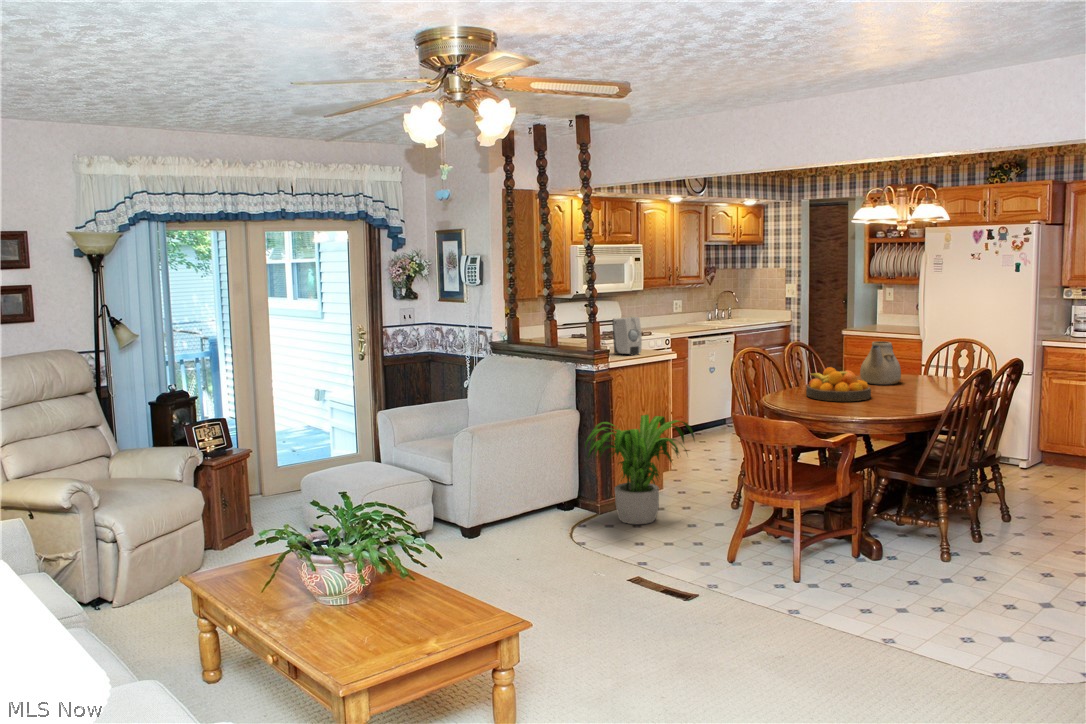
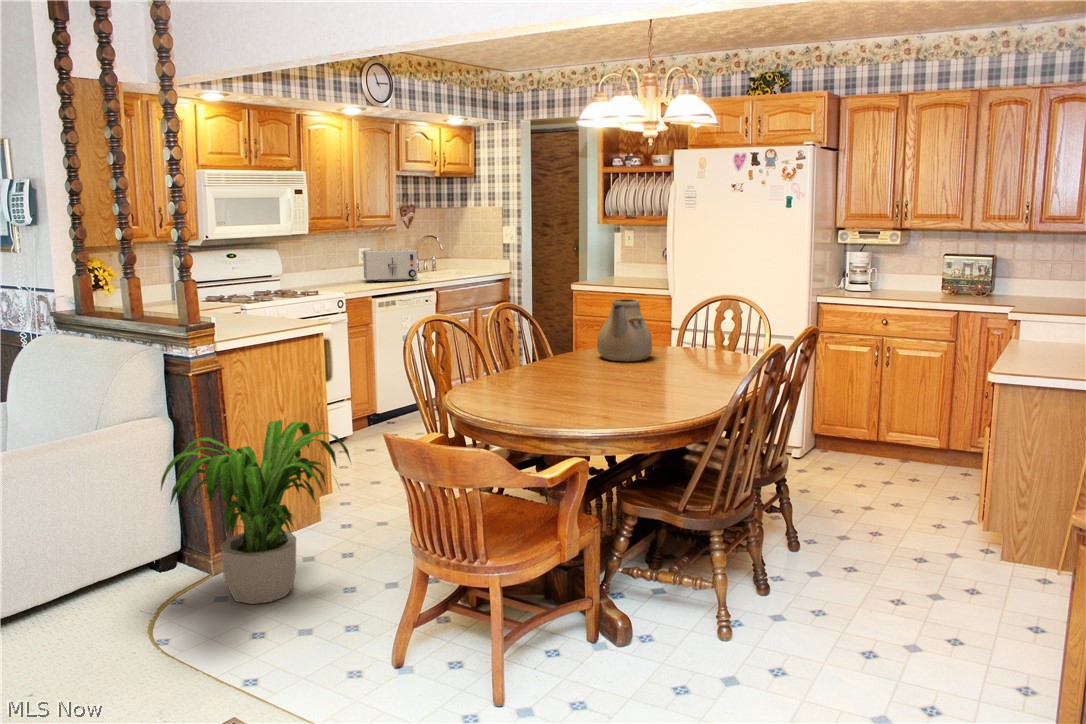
toaster: none [677,302,719,327] -> present [363,249,417,282]
soap dispenser: present [612,317,642,355] -> none [233,266,280,326]
fruit bowl: present [806,367,871,401] -> none [520,340,614,394]

